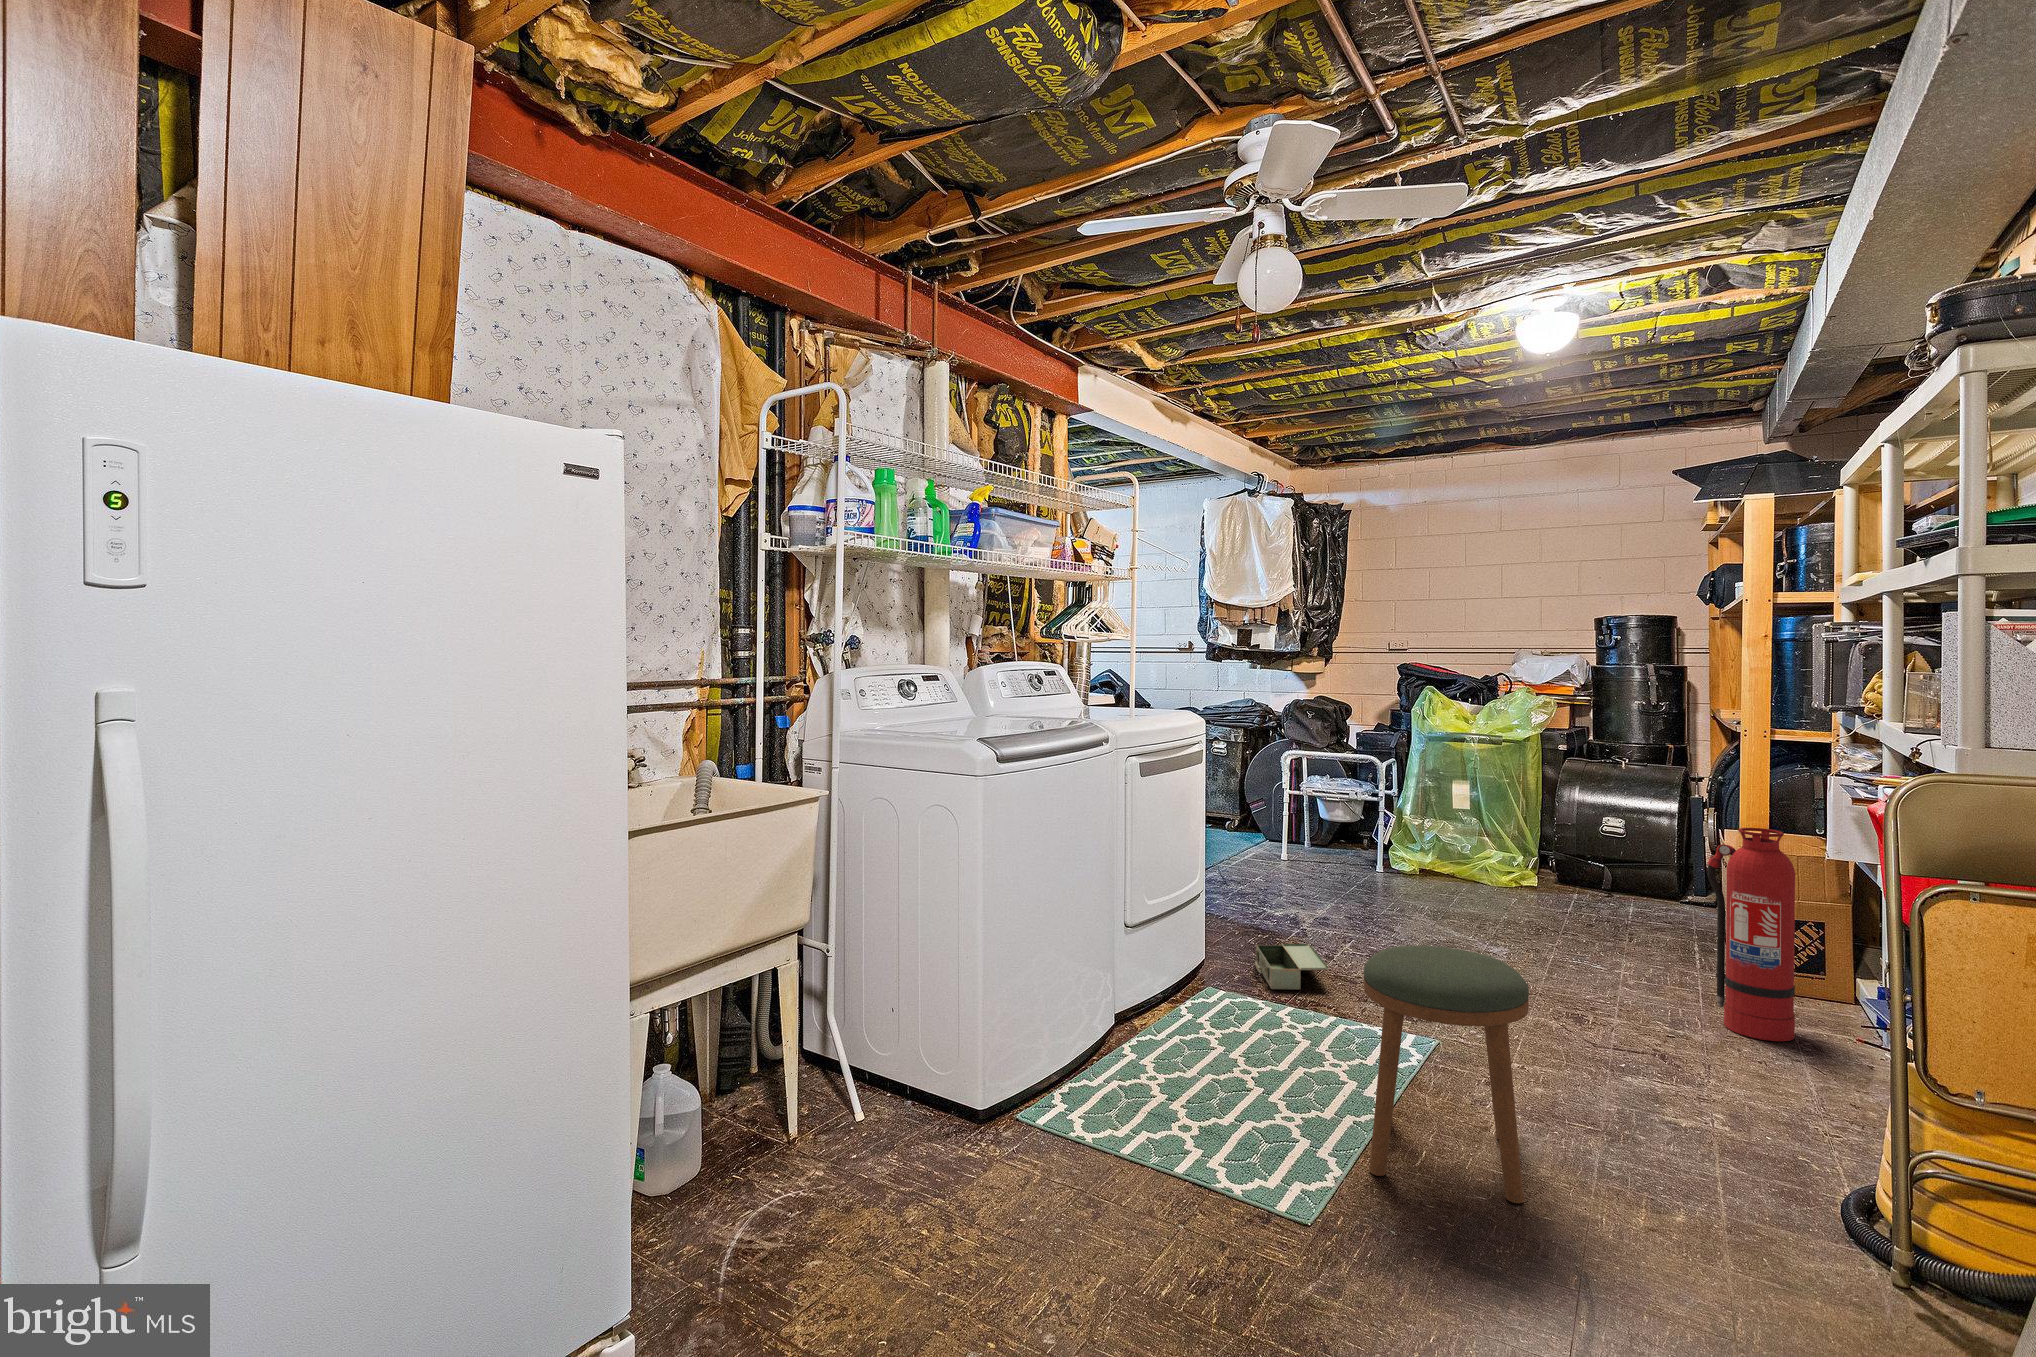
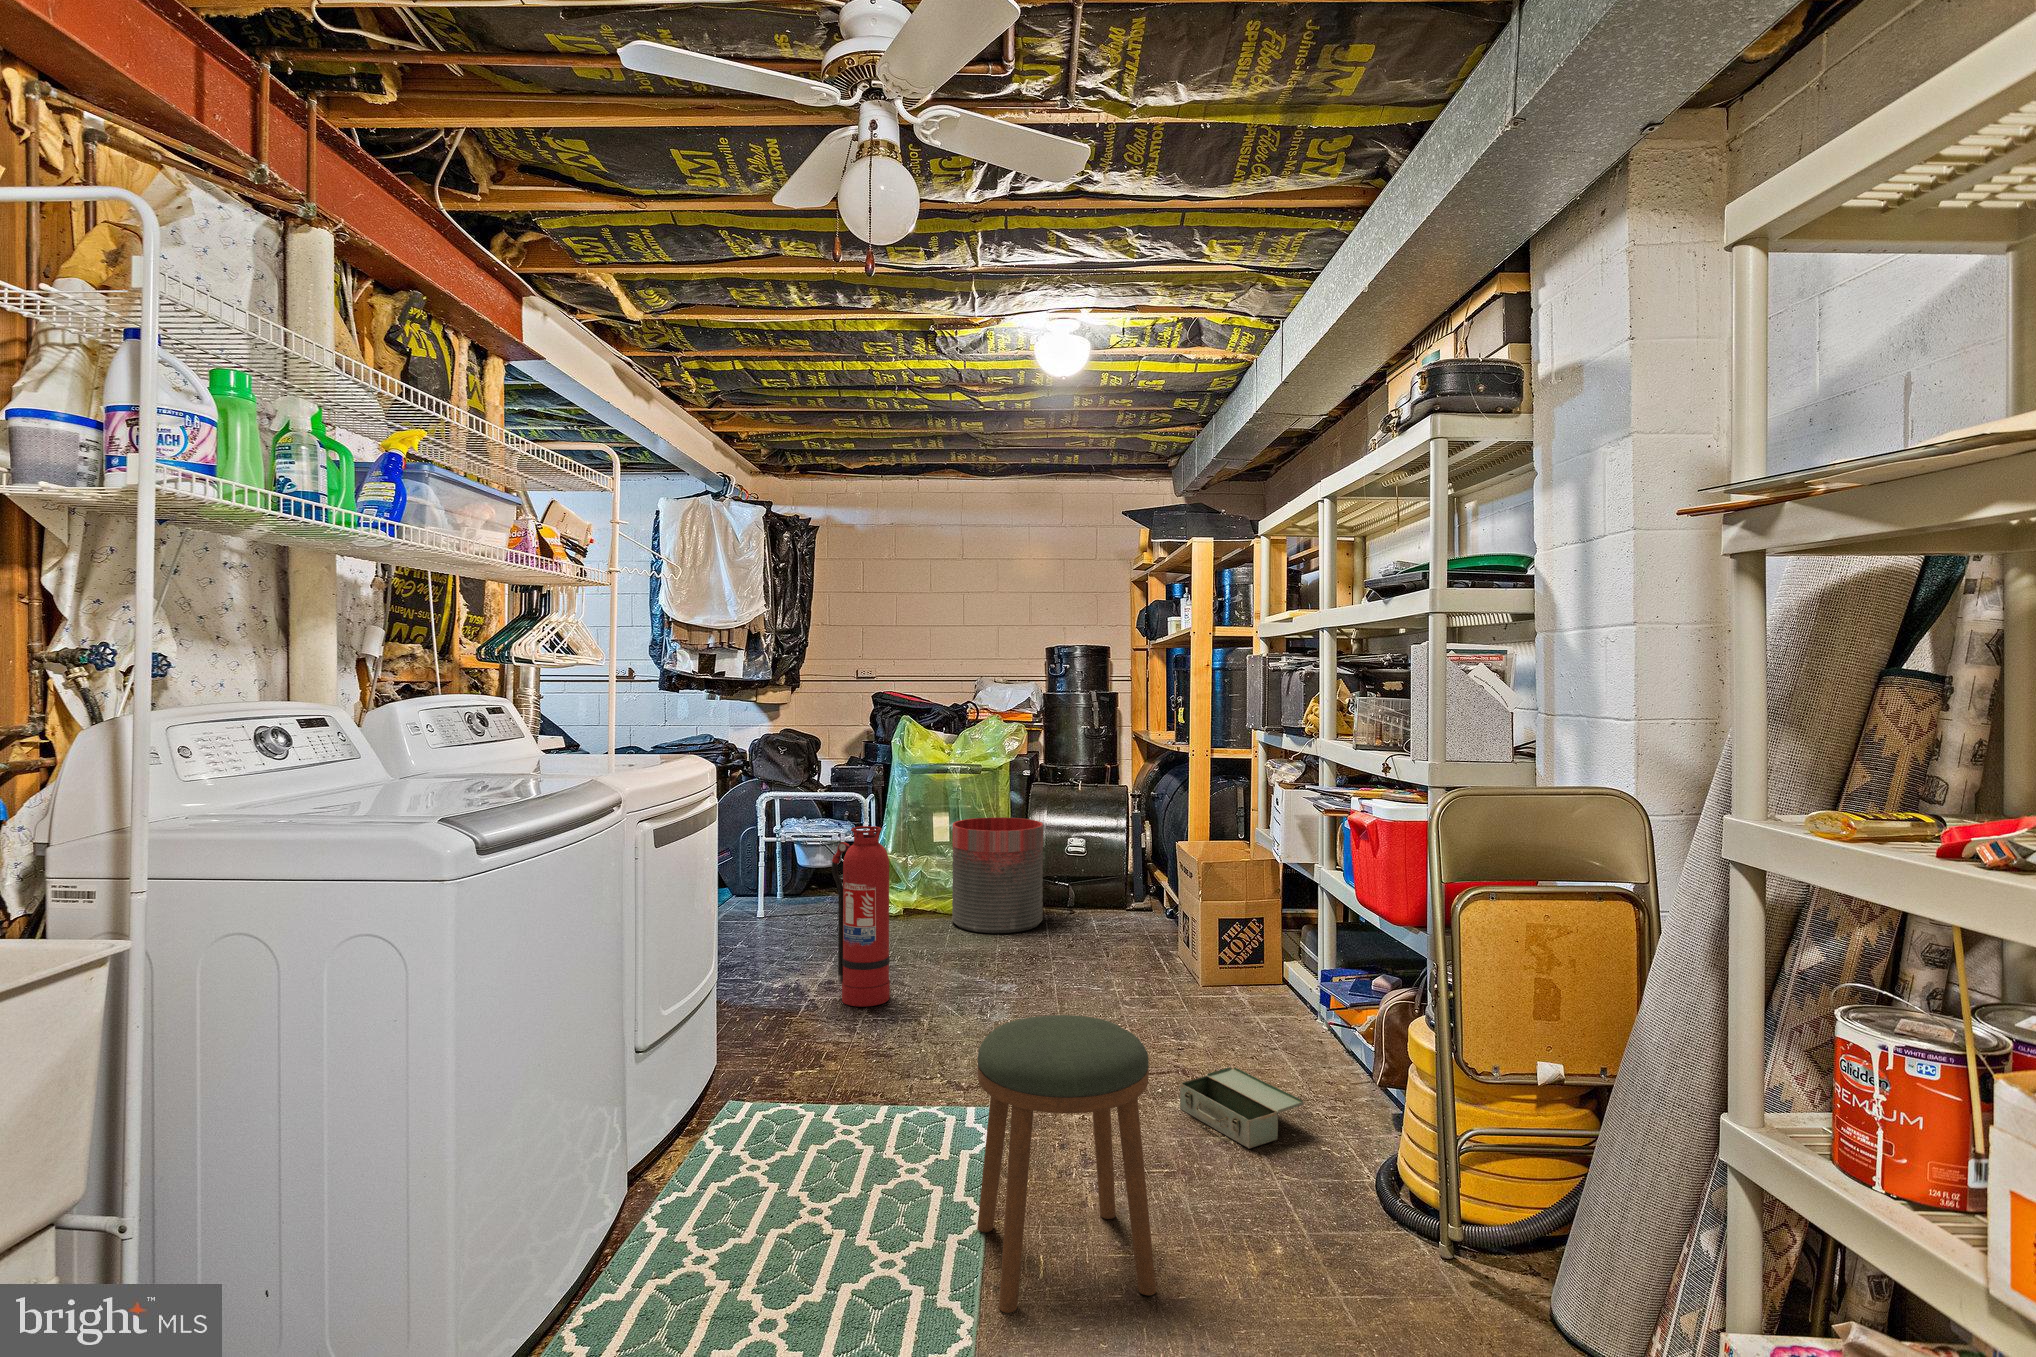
trash can: none [1457,789,1558,904] -> present [952,817,1043,933]
fire extinguisher: present [1708,828,1795,1041] -> present [832,826,890,1007]
toolbox: present [1255,944,1329,990] -> present [1180,1067,1304,1148]

